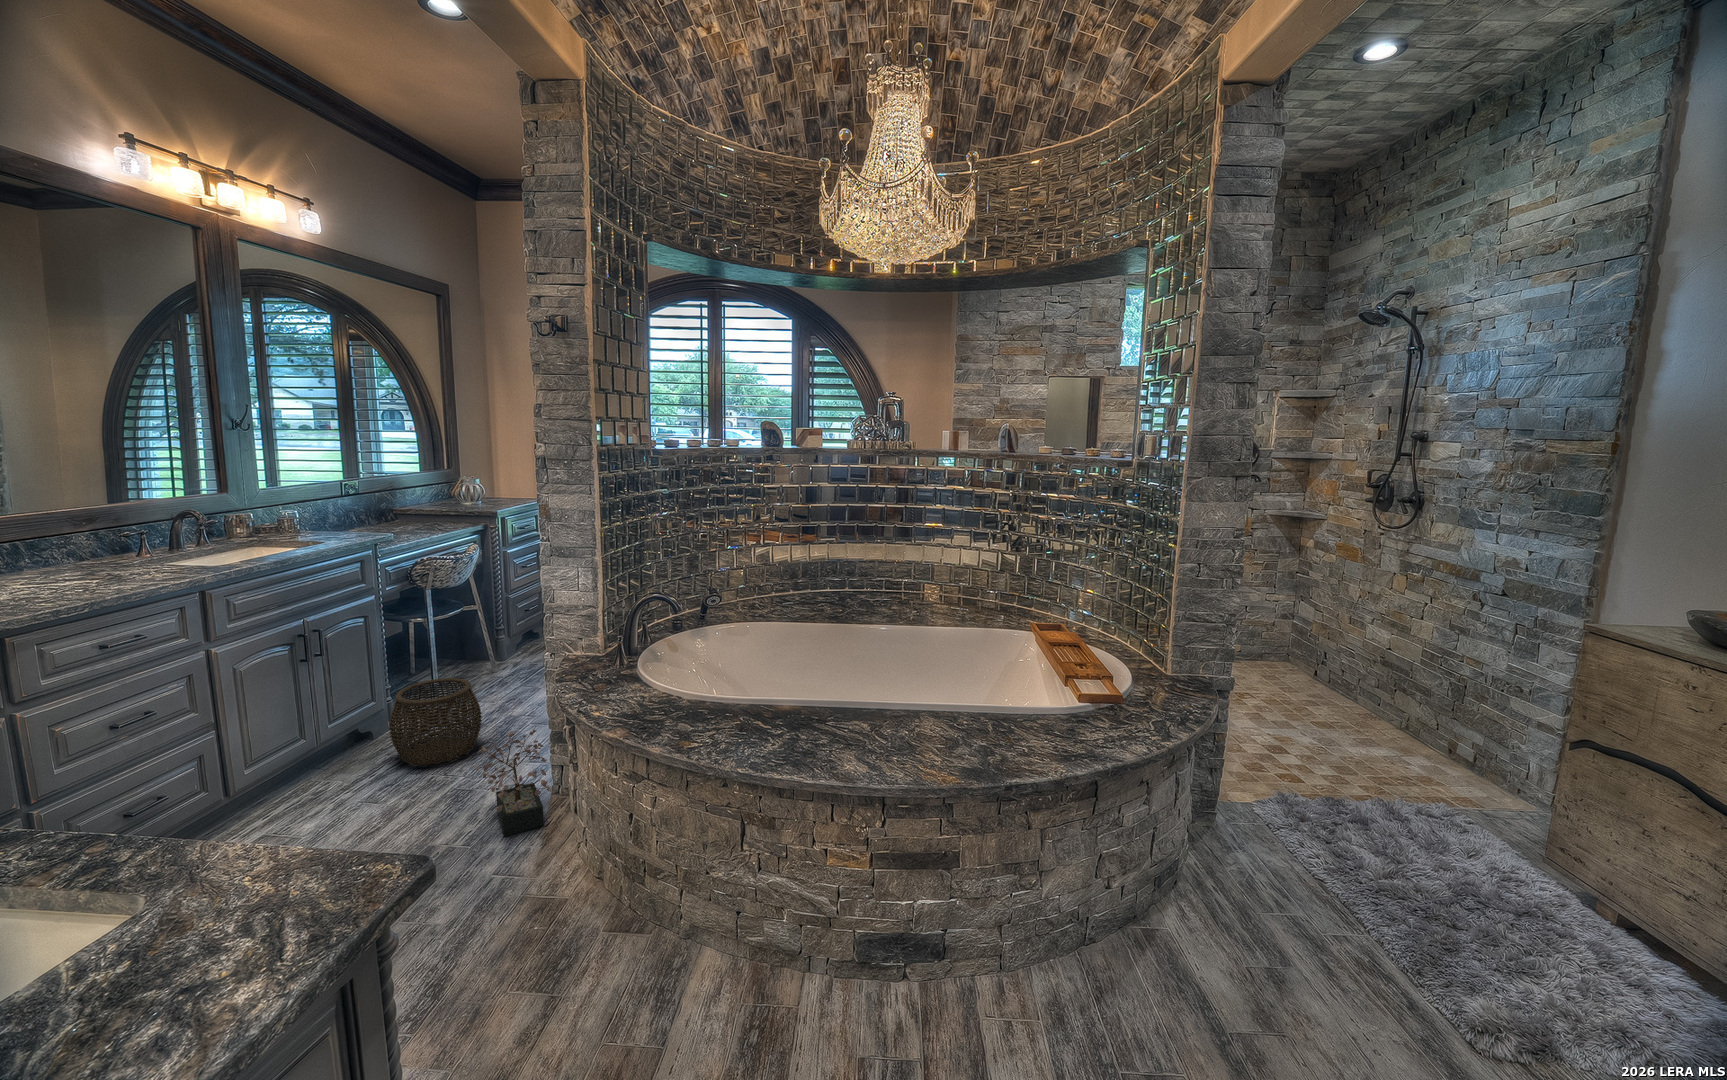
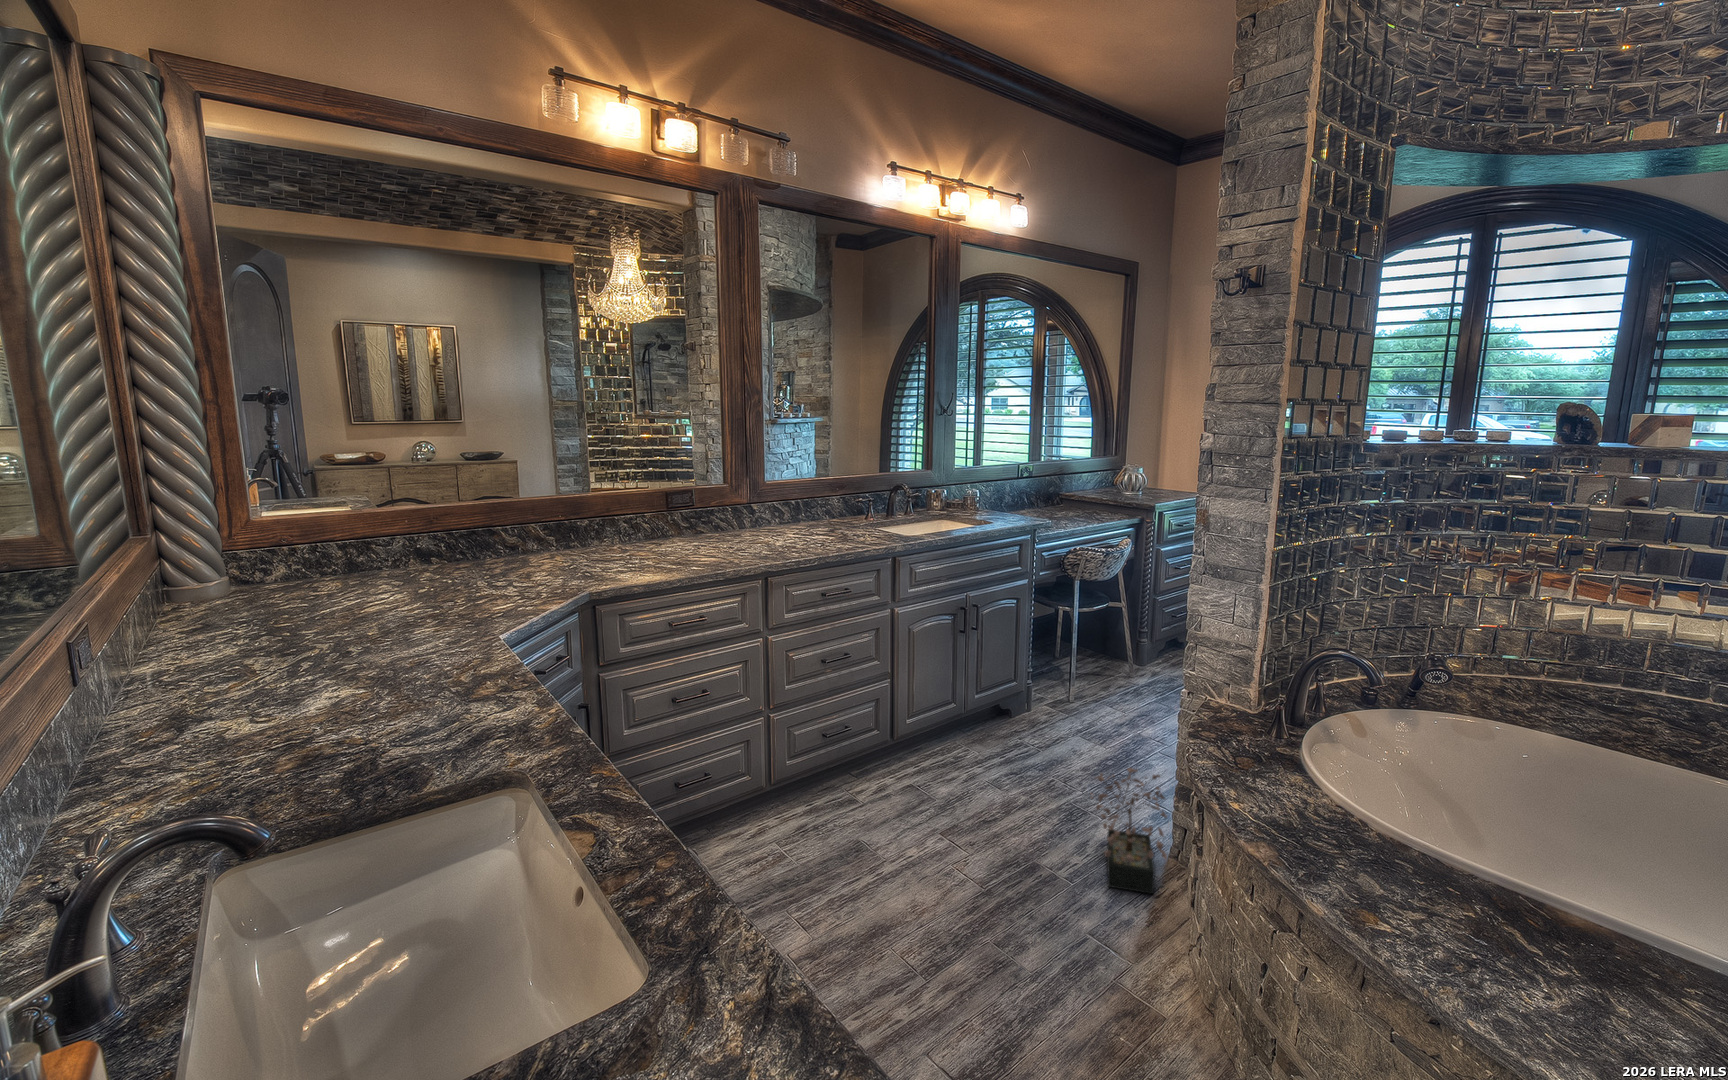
woven basket: present [389,678,482,766] -> none [1023,677,1108,769]

